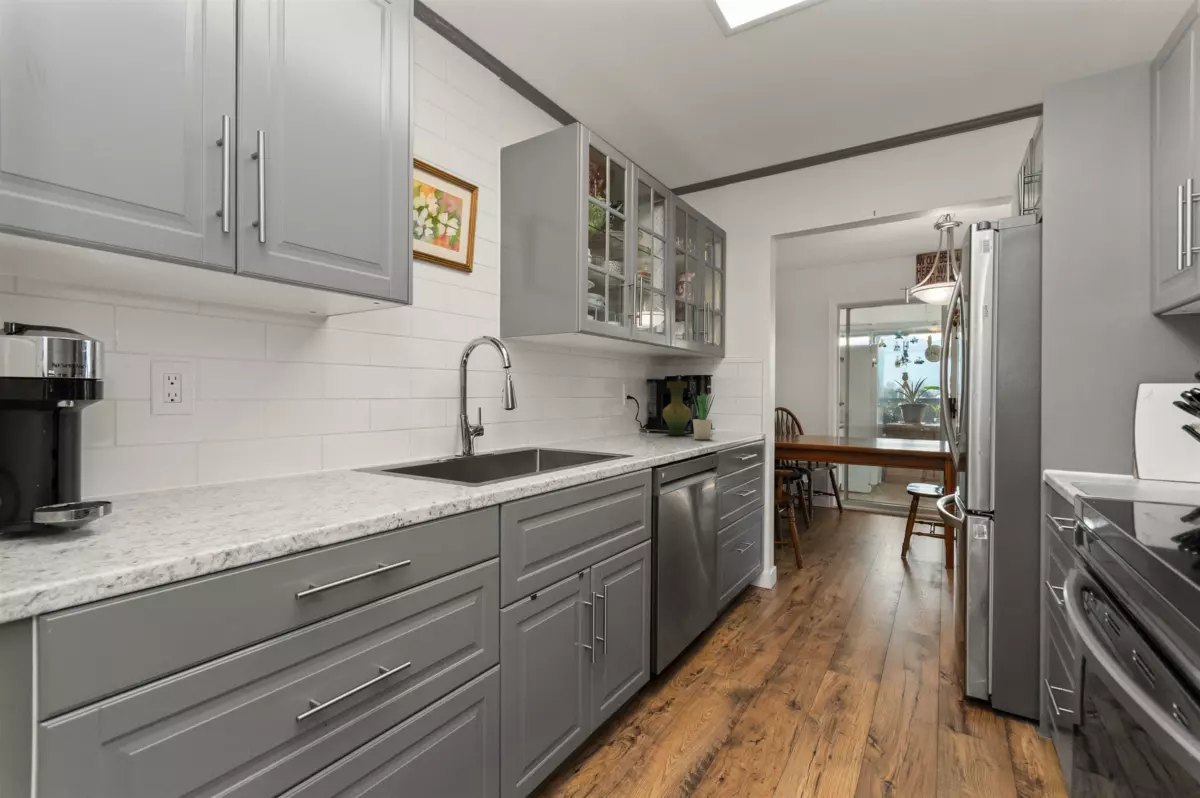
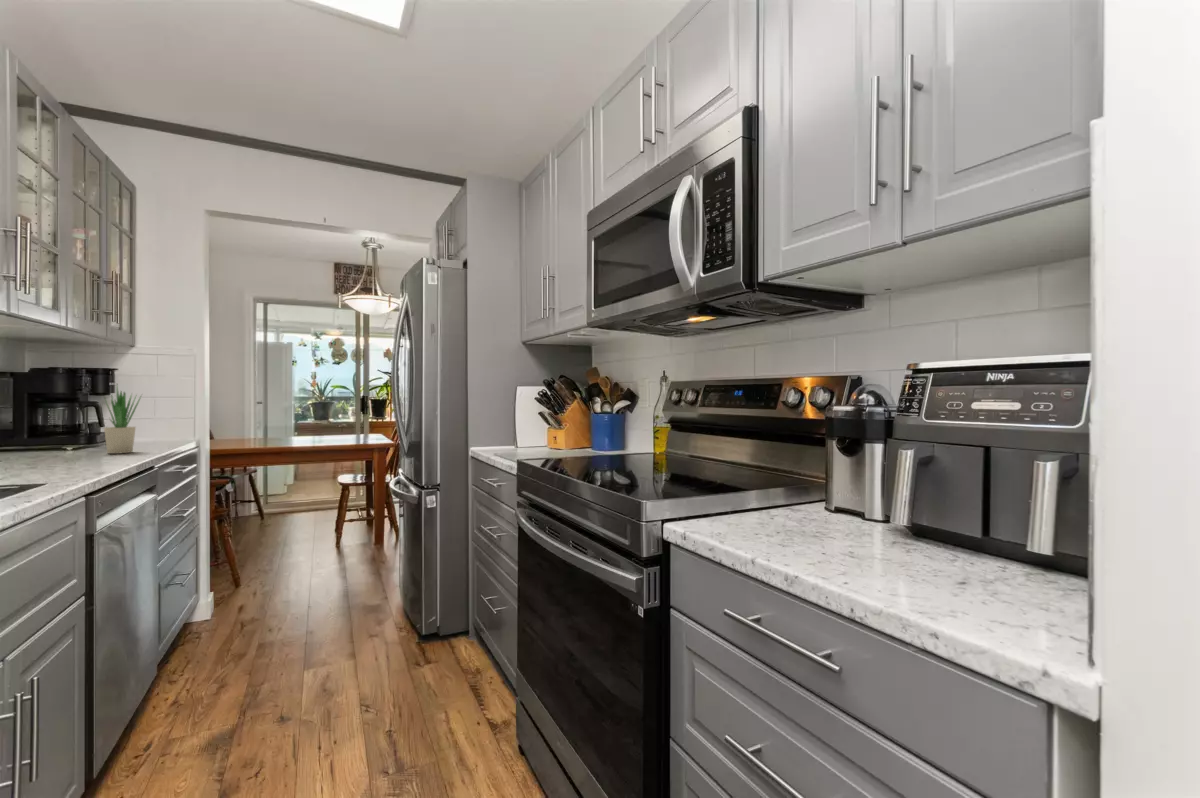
vase: present [663,382,691,435] -> none [33,376,91,452]

